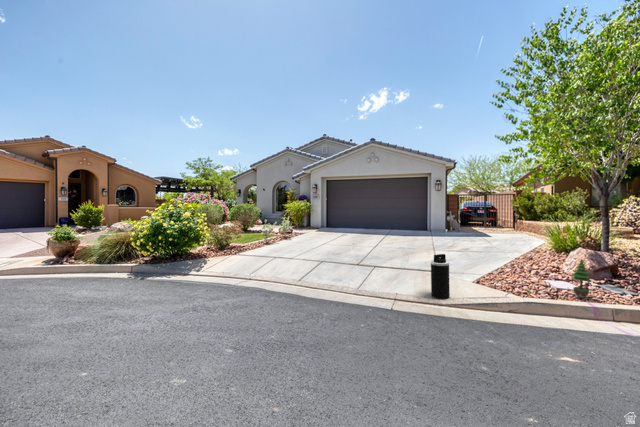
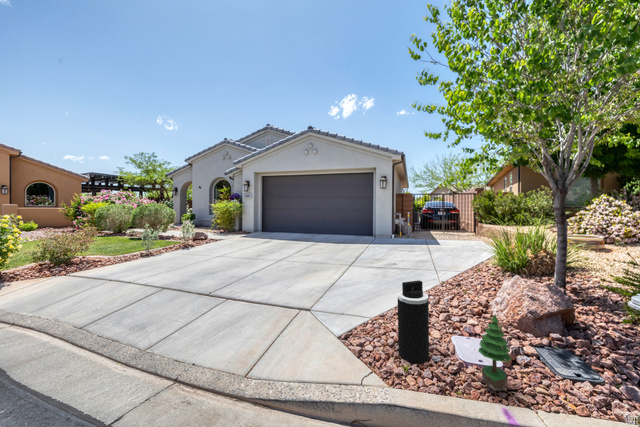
trash can: present [431,254,450,299] -> present [398,280,429,364]

